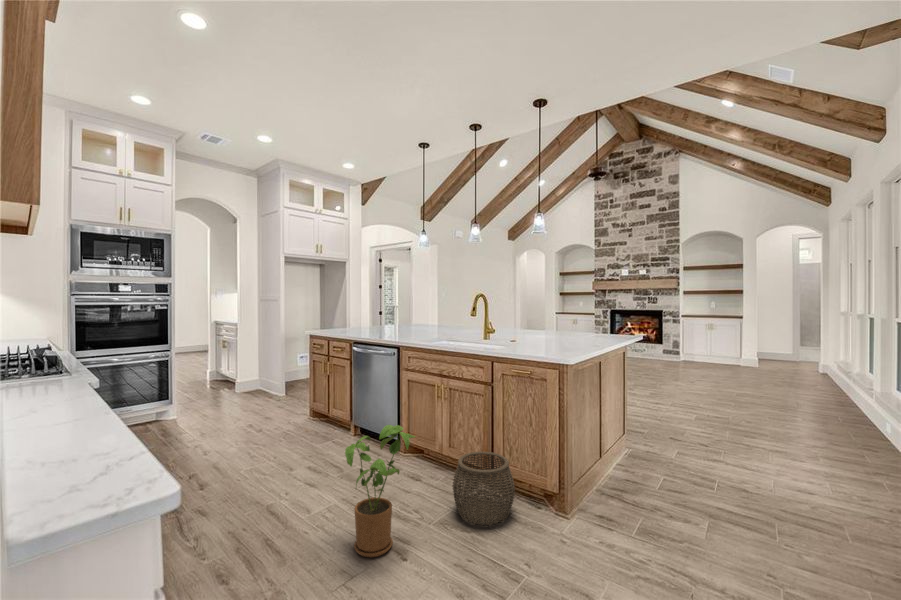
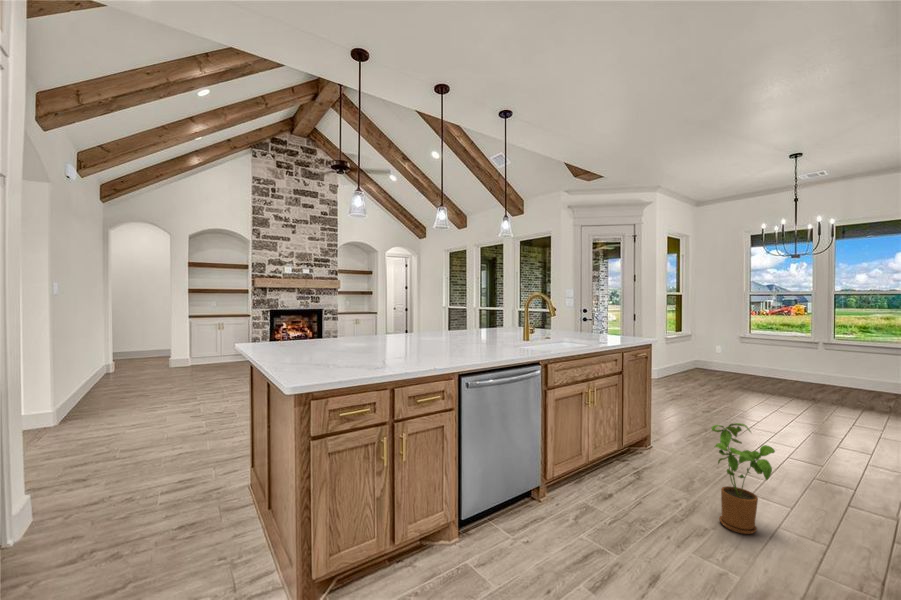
woven basket: present [453,452,515,526] -> none [637,433,689,487]

